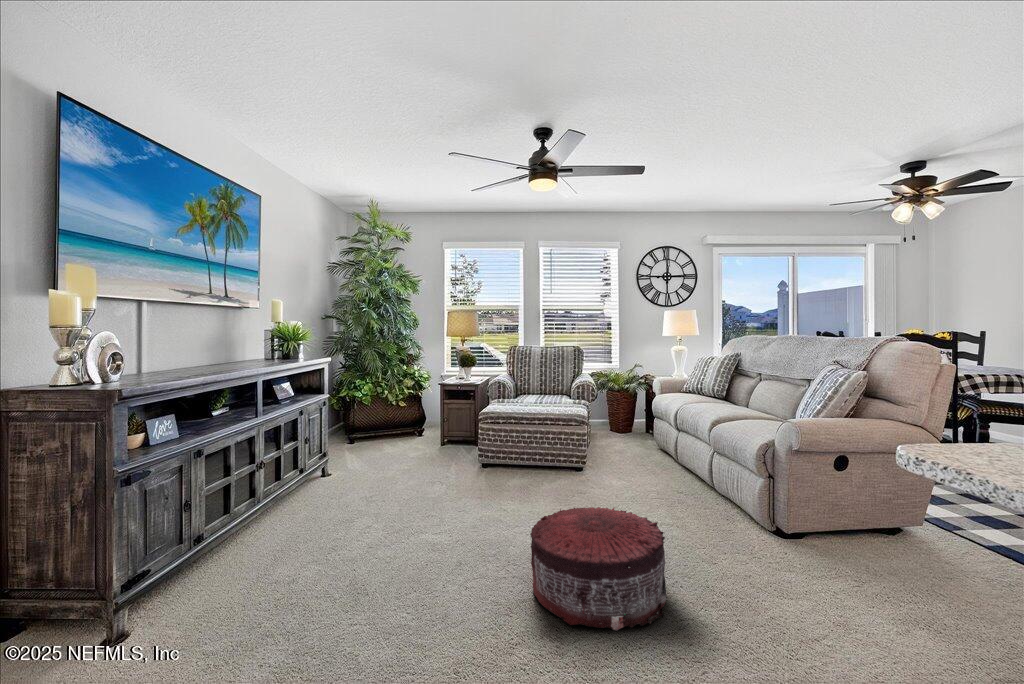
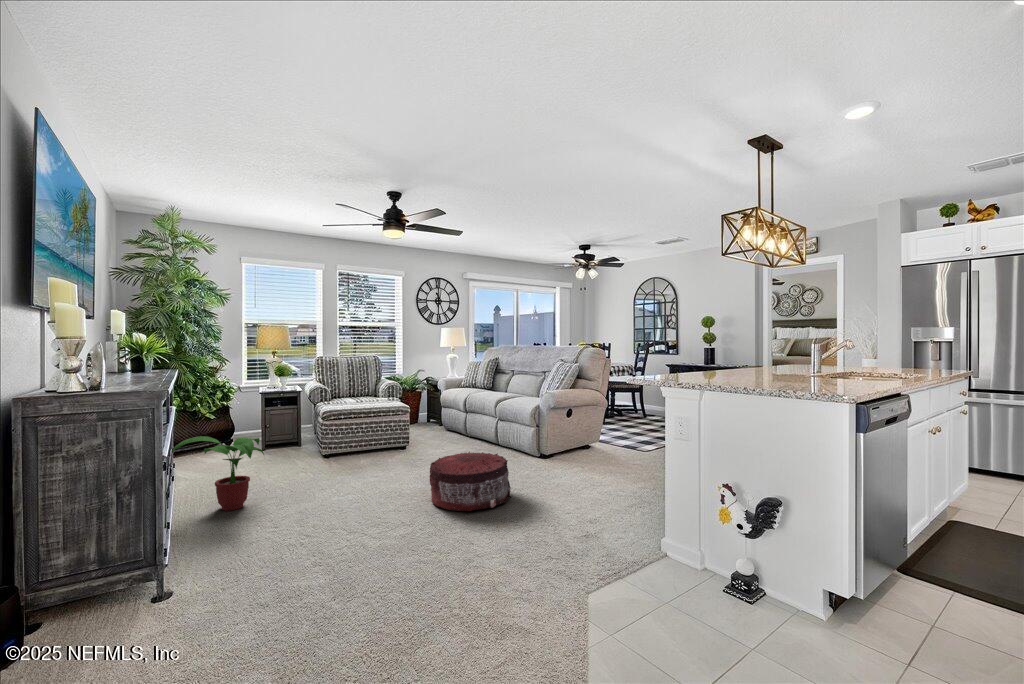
potted plant: none [275,433,376,523] -> present [172,436,264,511]

